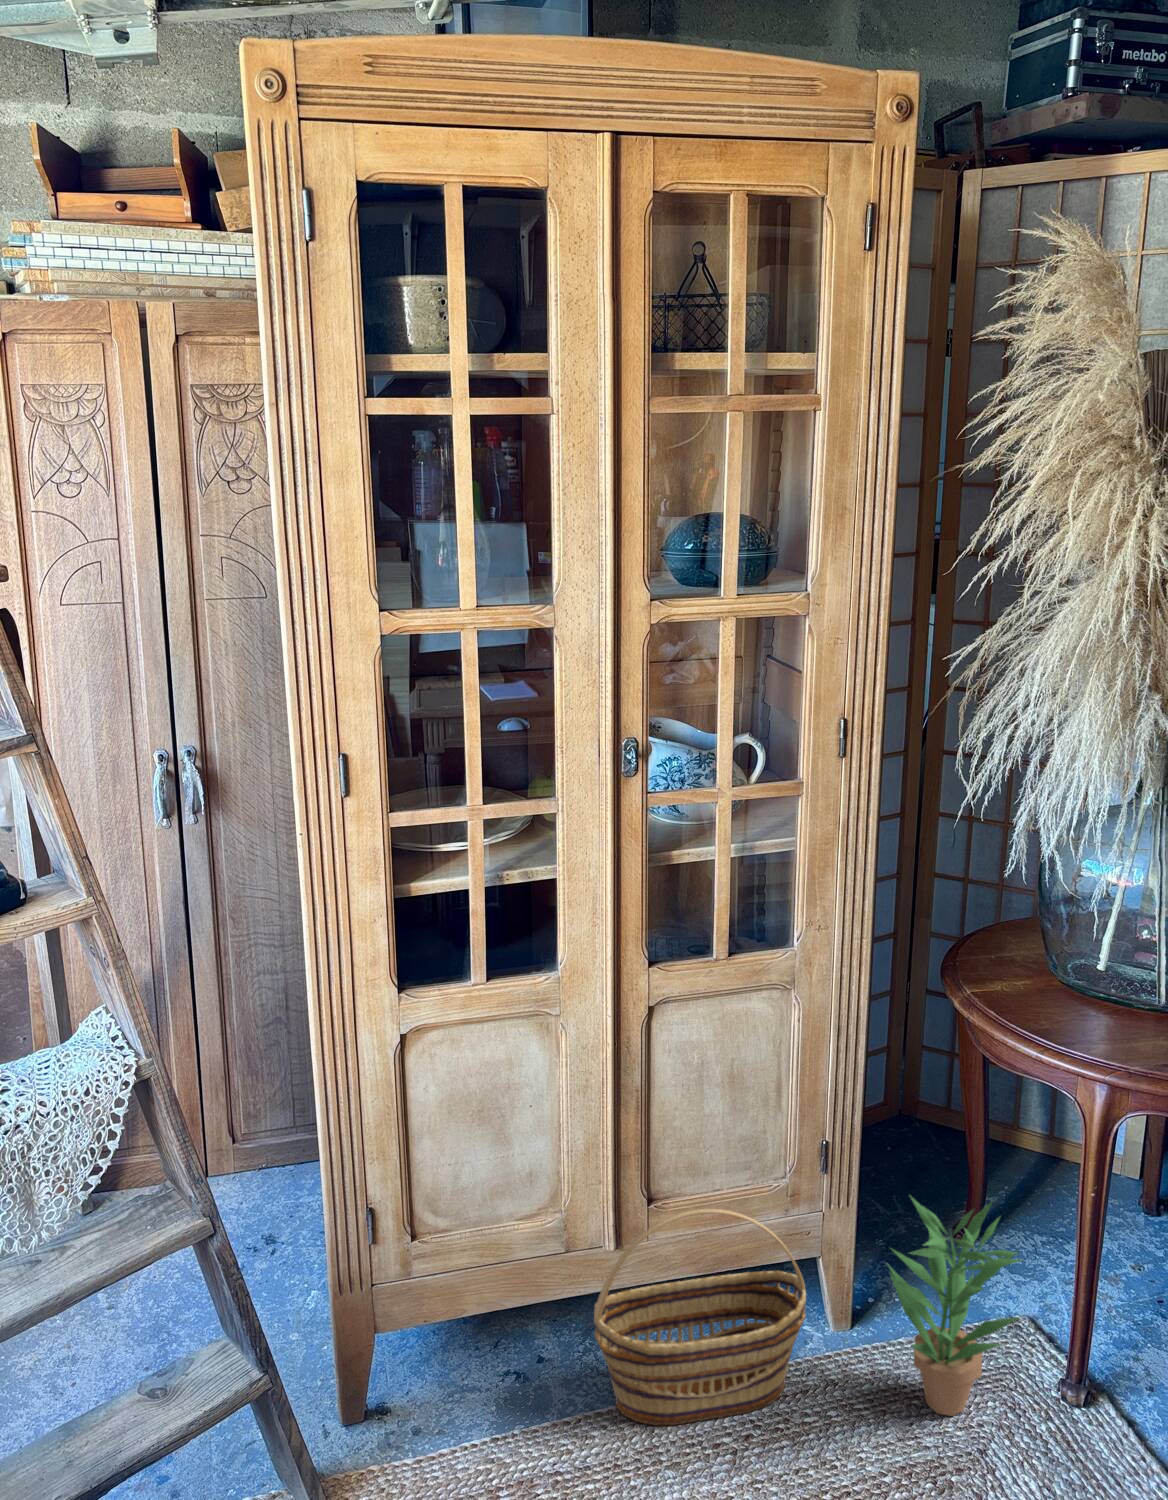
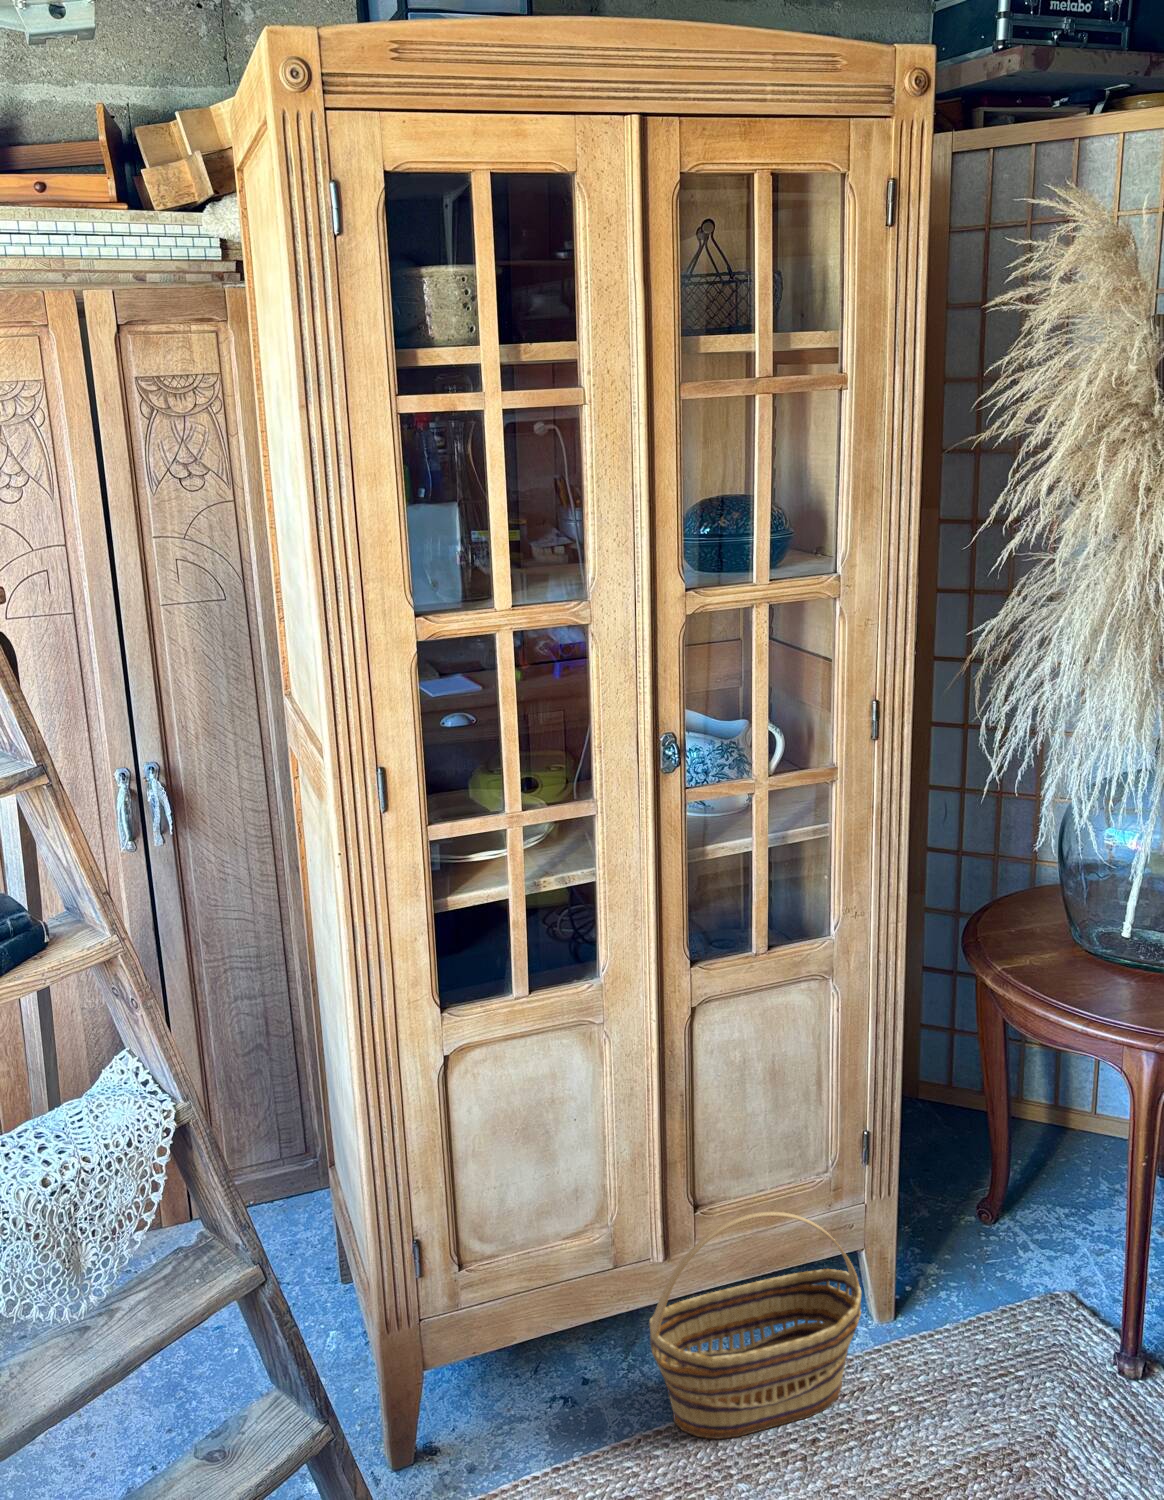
potted plant: present [889,1197,1024,1416] -> none [938,1180,1087,1401]

